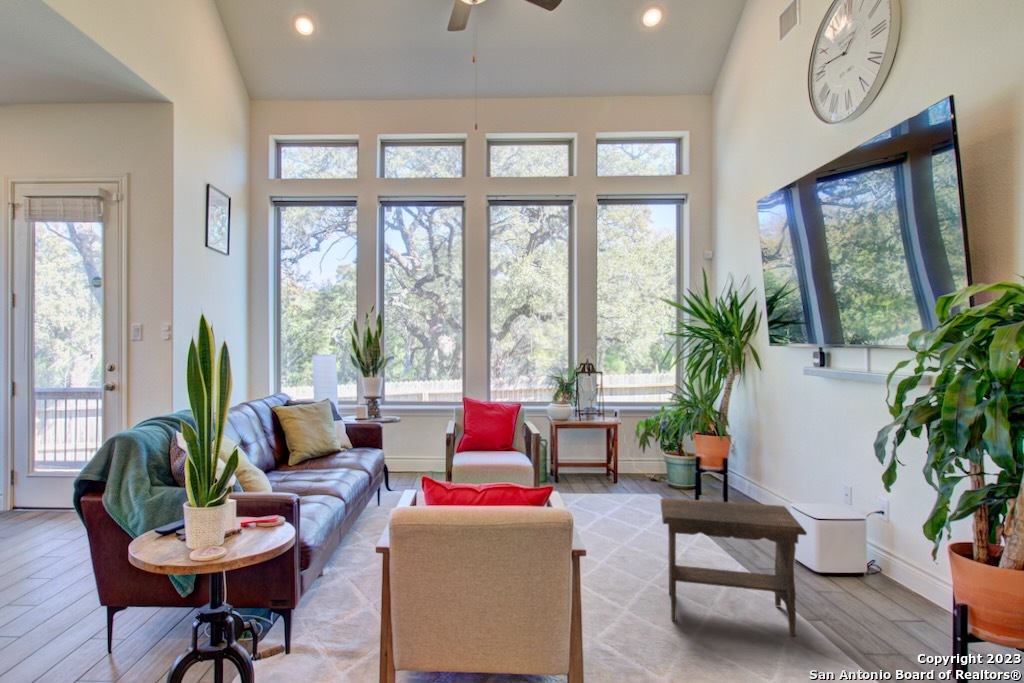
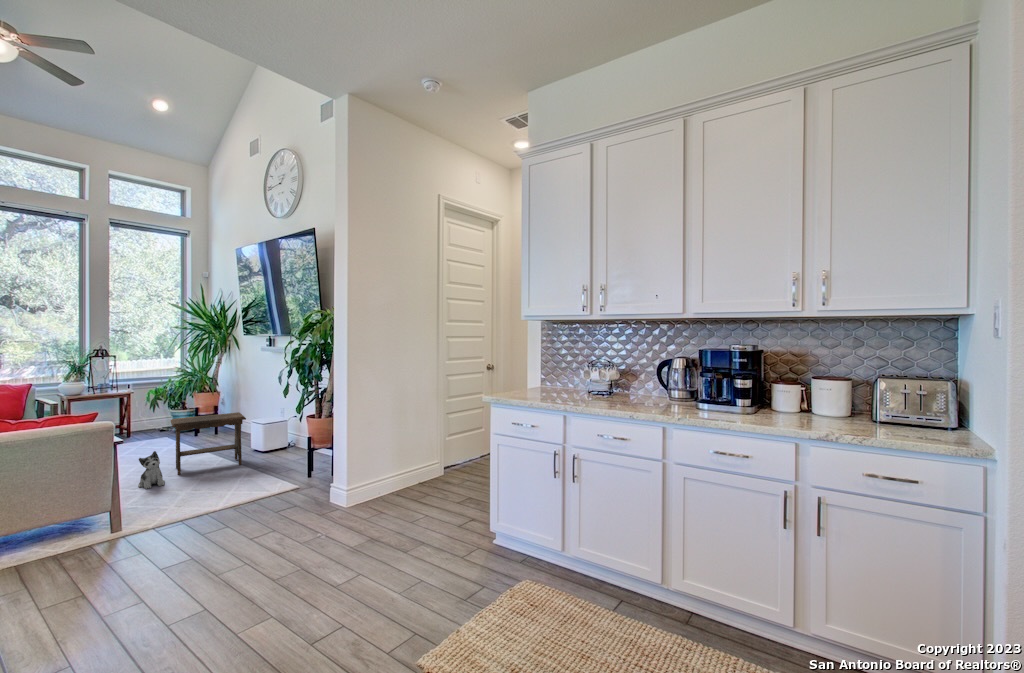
plush toy: none [605,573,649,653] -> present [138,451,165,489]

